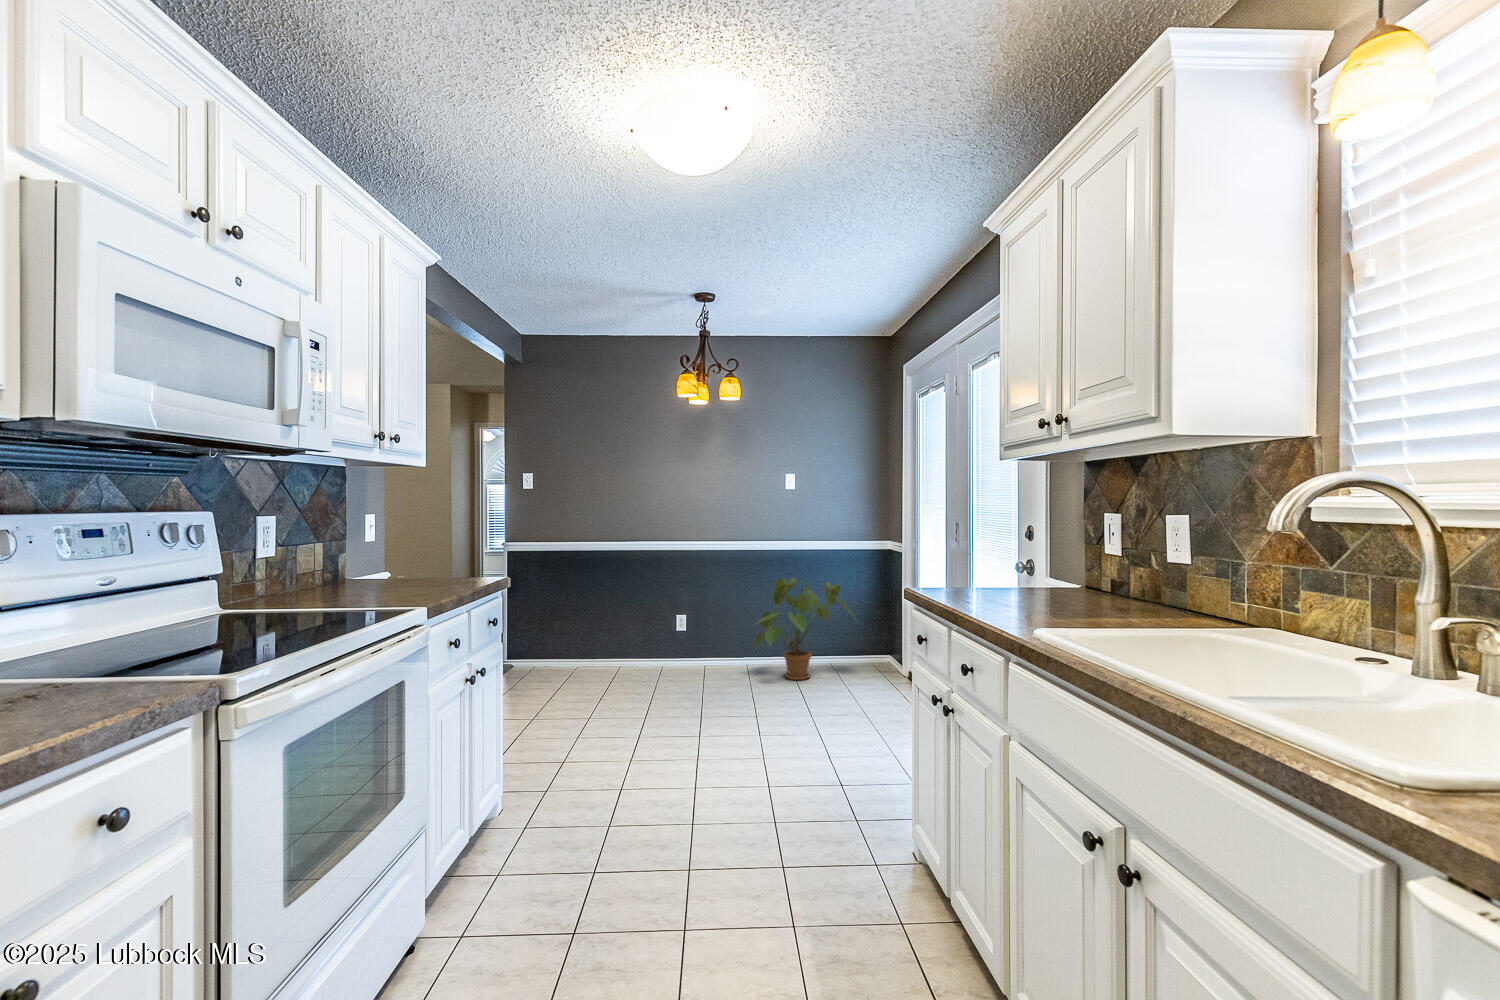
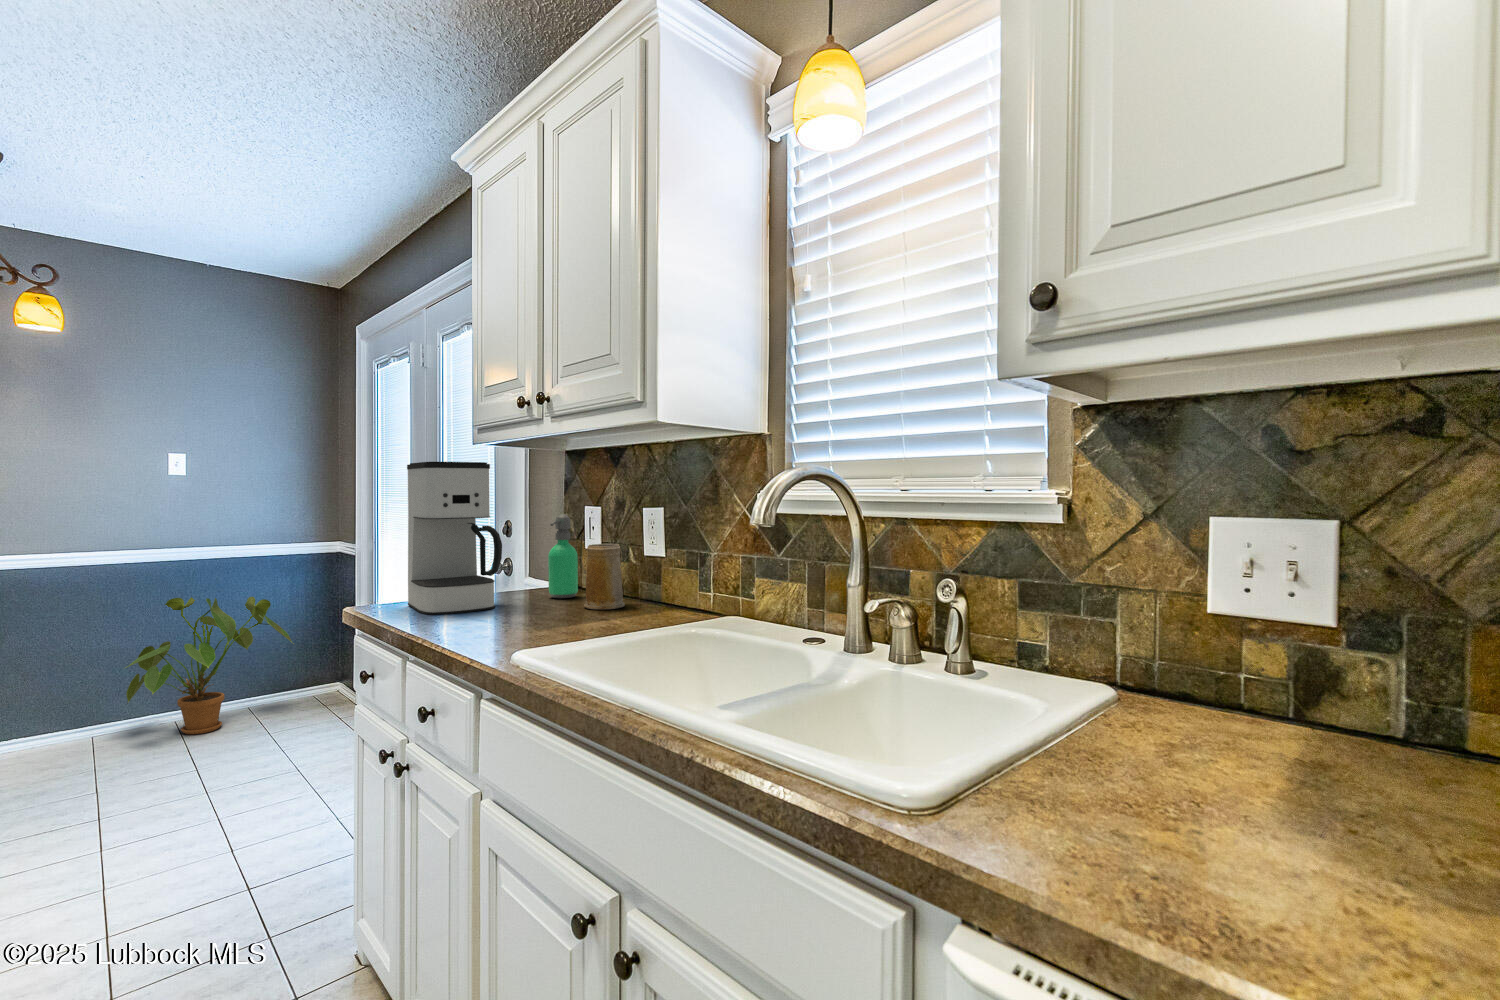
coffee maker: none [949,475,1027,601] -> present [407,462,502,615]
soap dispenser: none [1069,521,1098,597] -> present [548,514,578,598]
mug: none [1103,549,1146,610] -> present [584,544,625,609]

